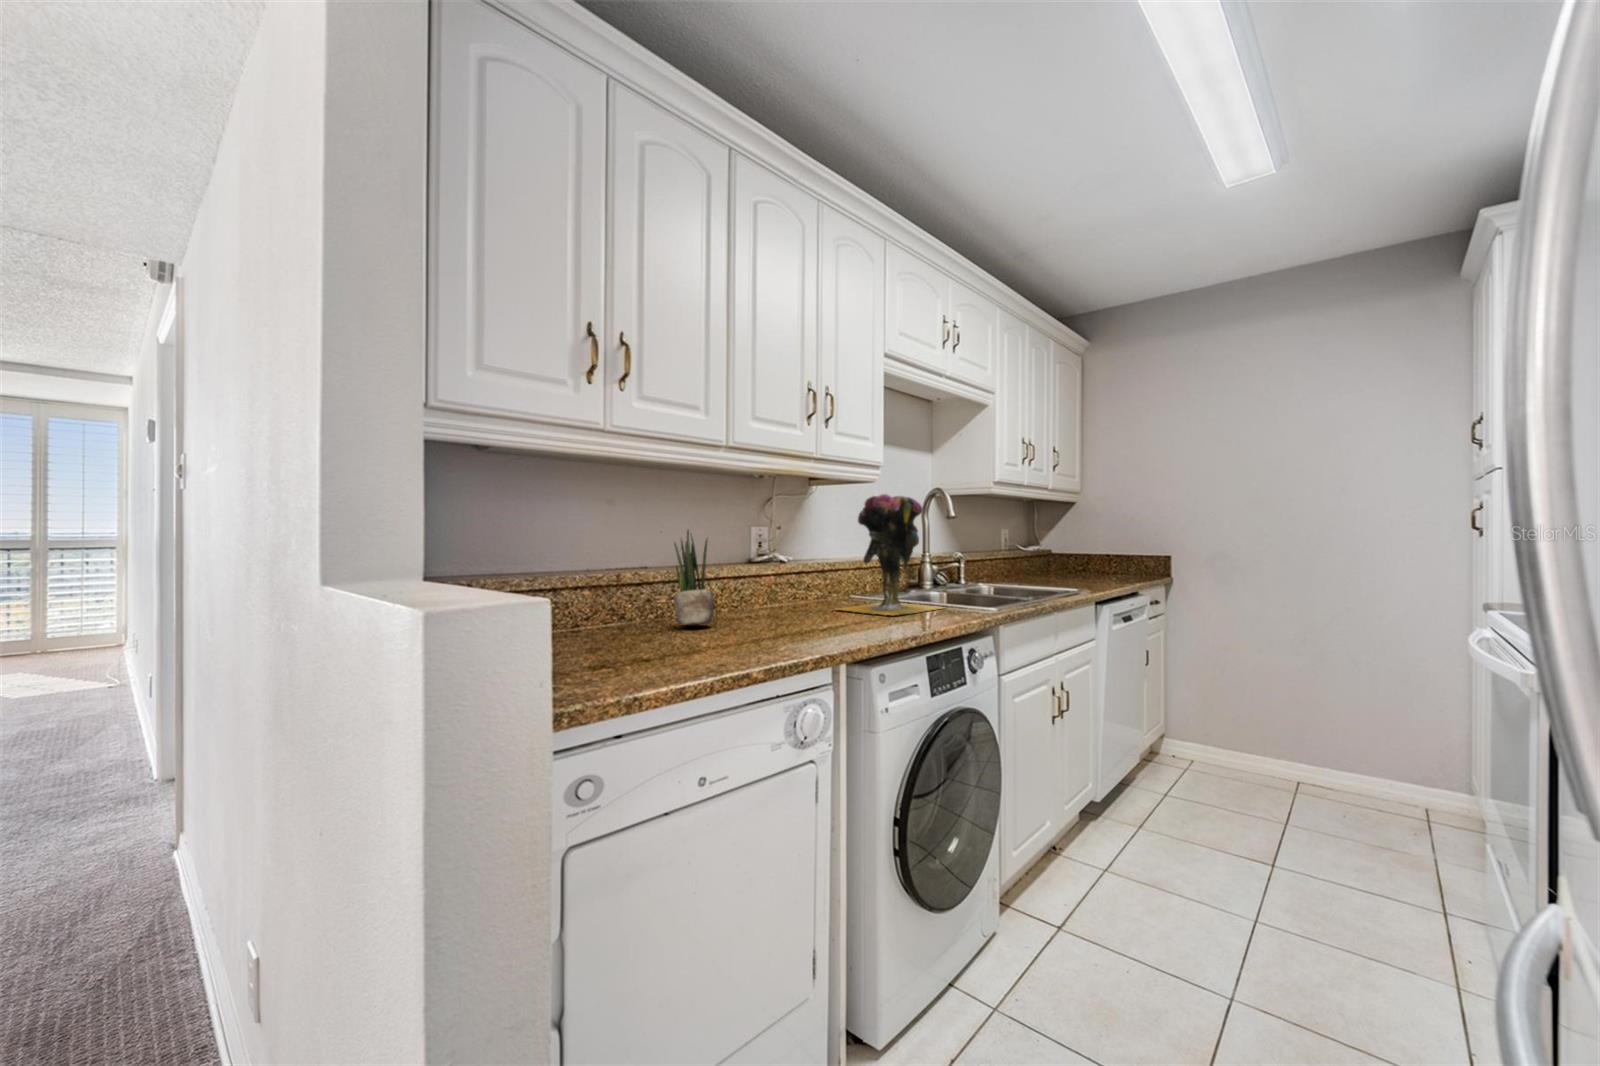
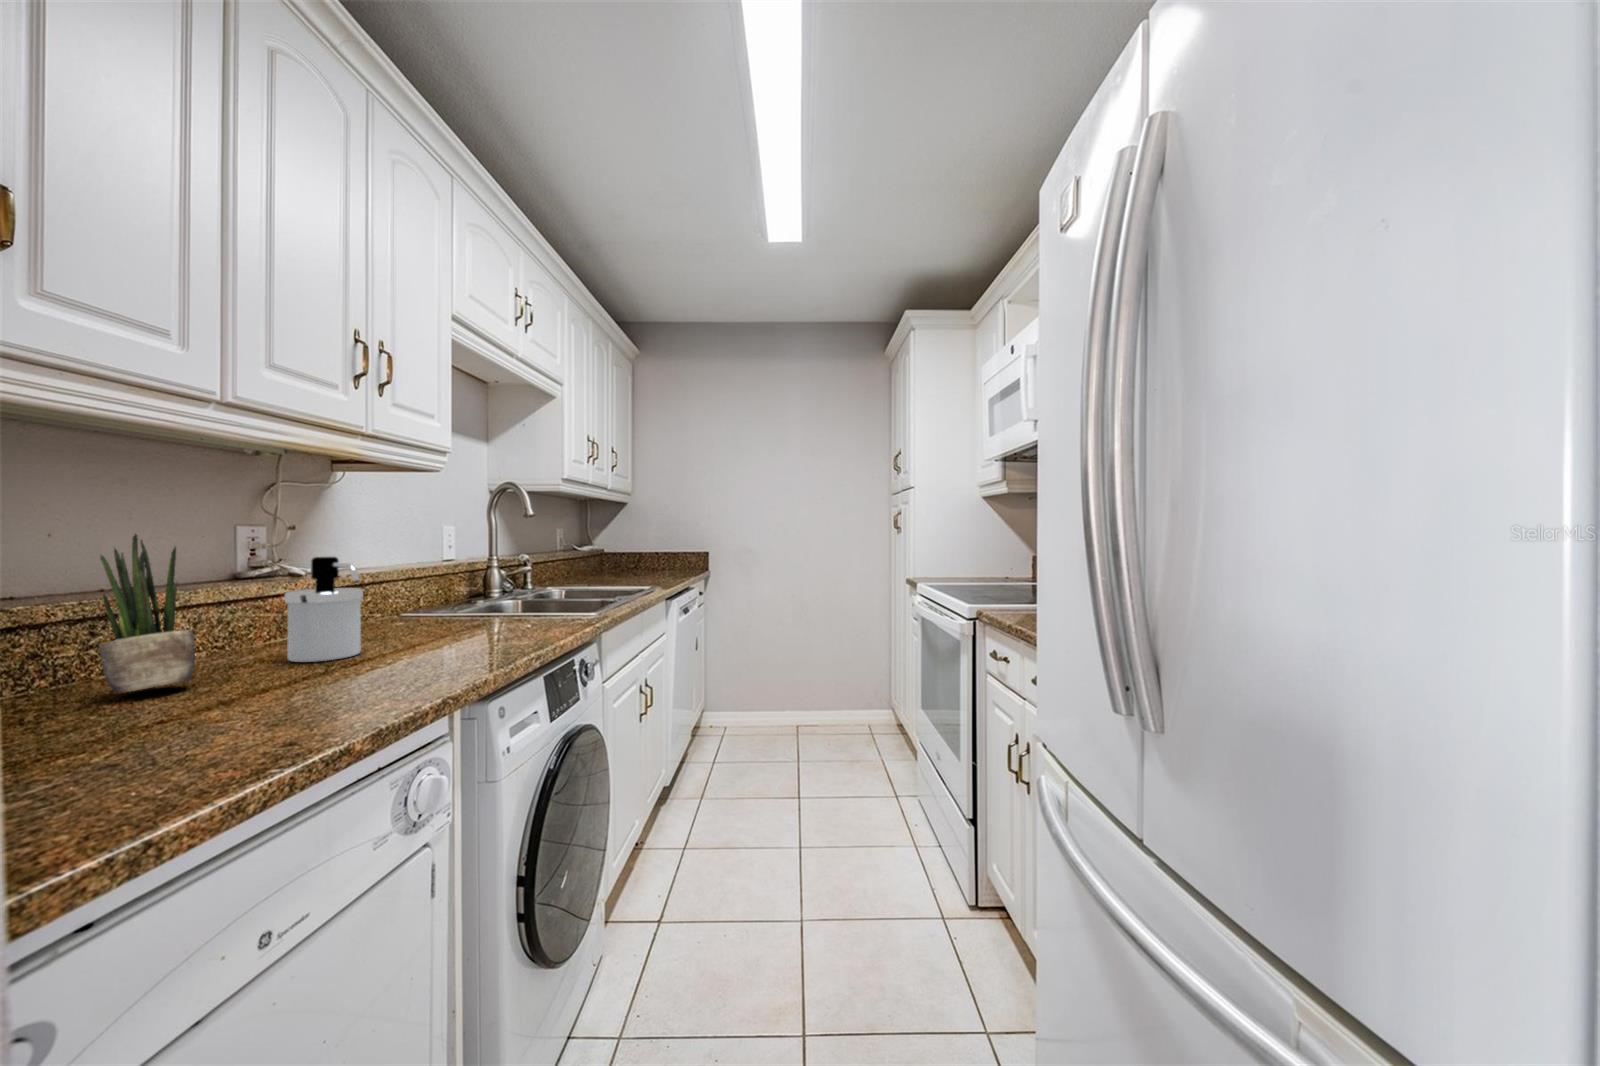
vase: present [838,494,942,615] -> none [390,491,540,636]
soap dispenser: none [763,546,807,621] -> present [285,557,363,662]

